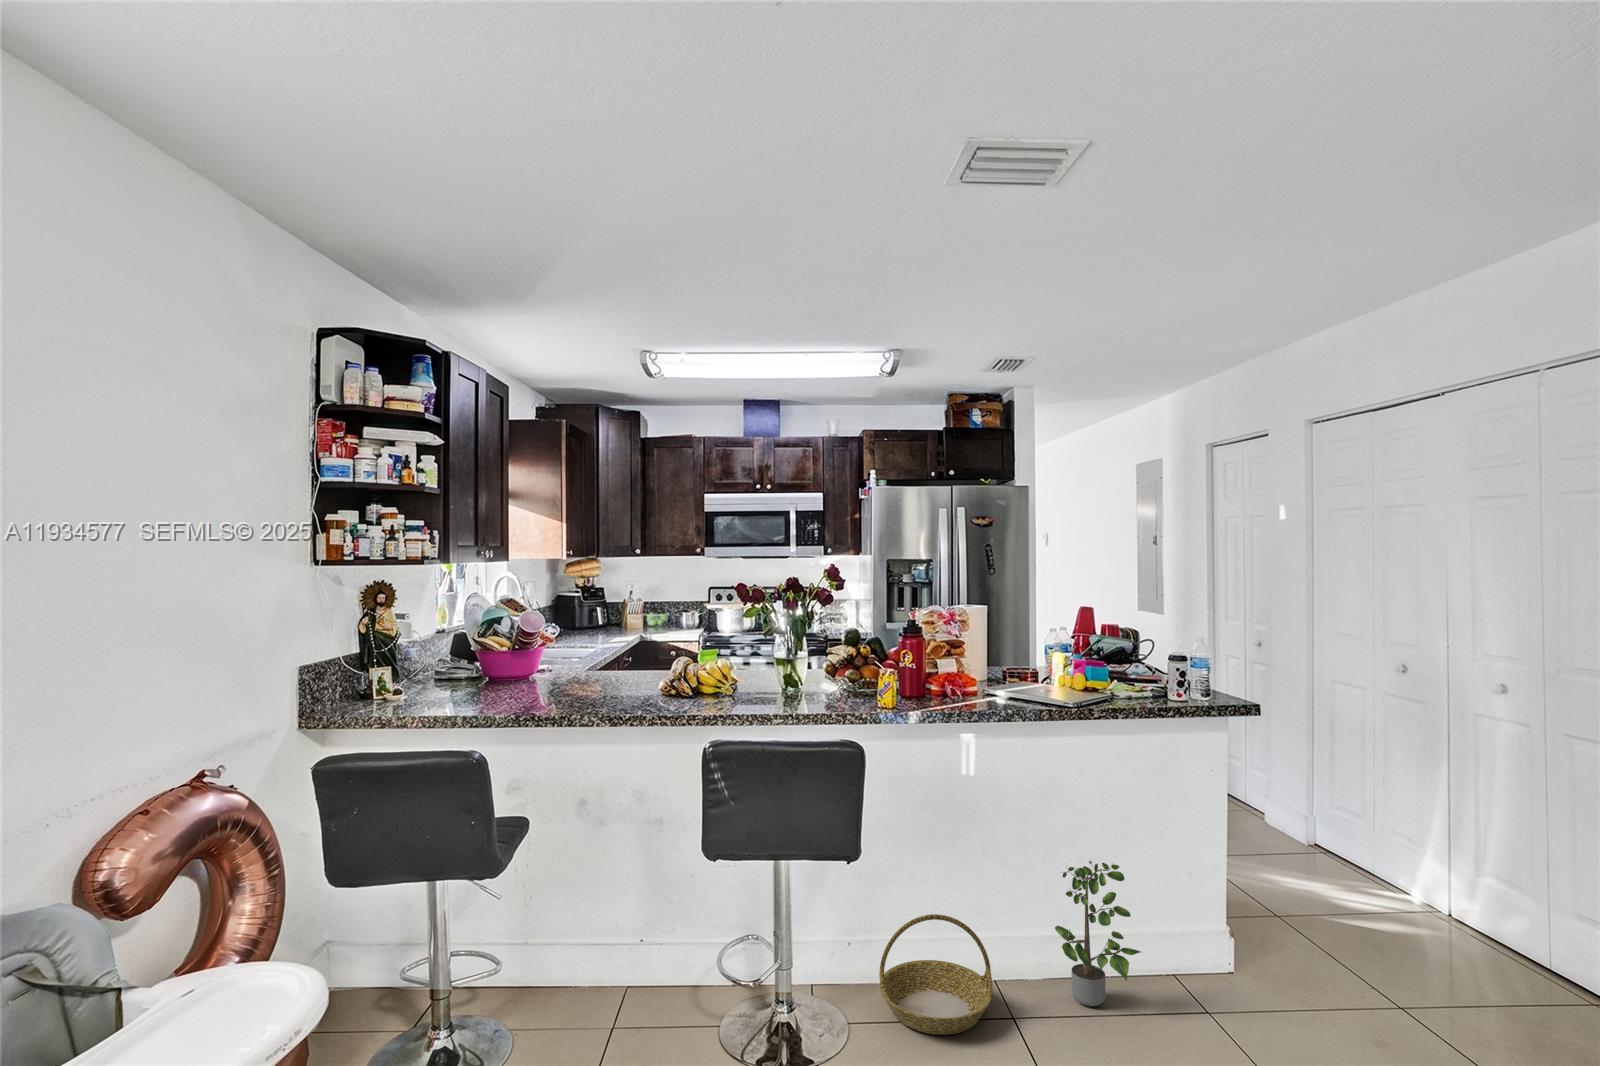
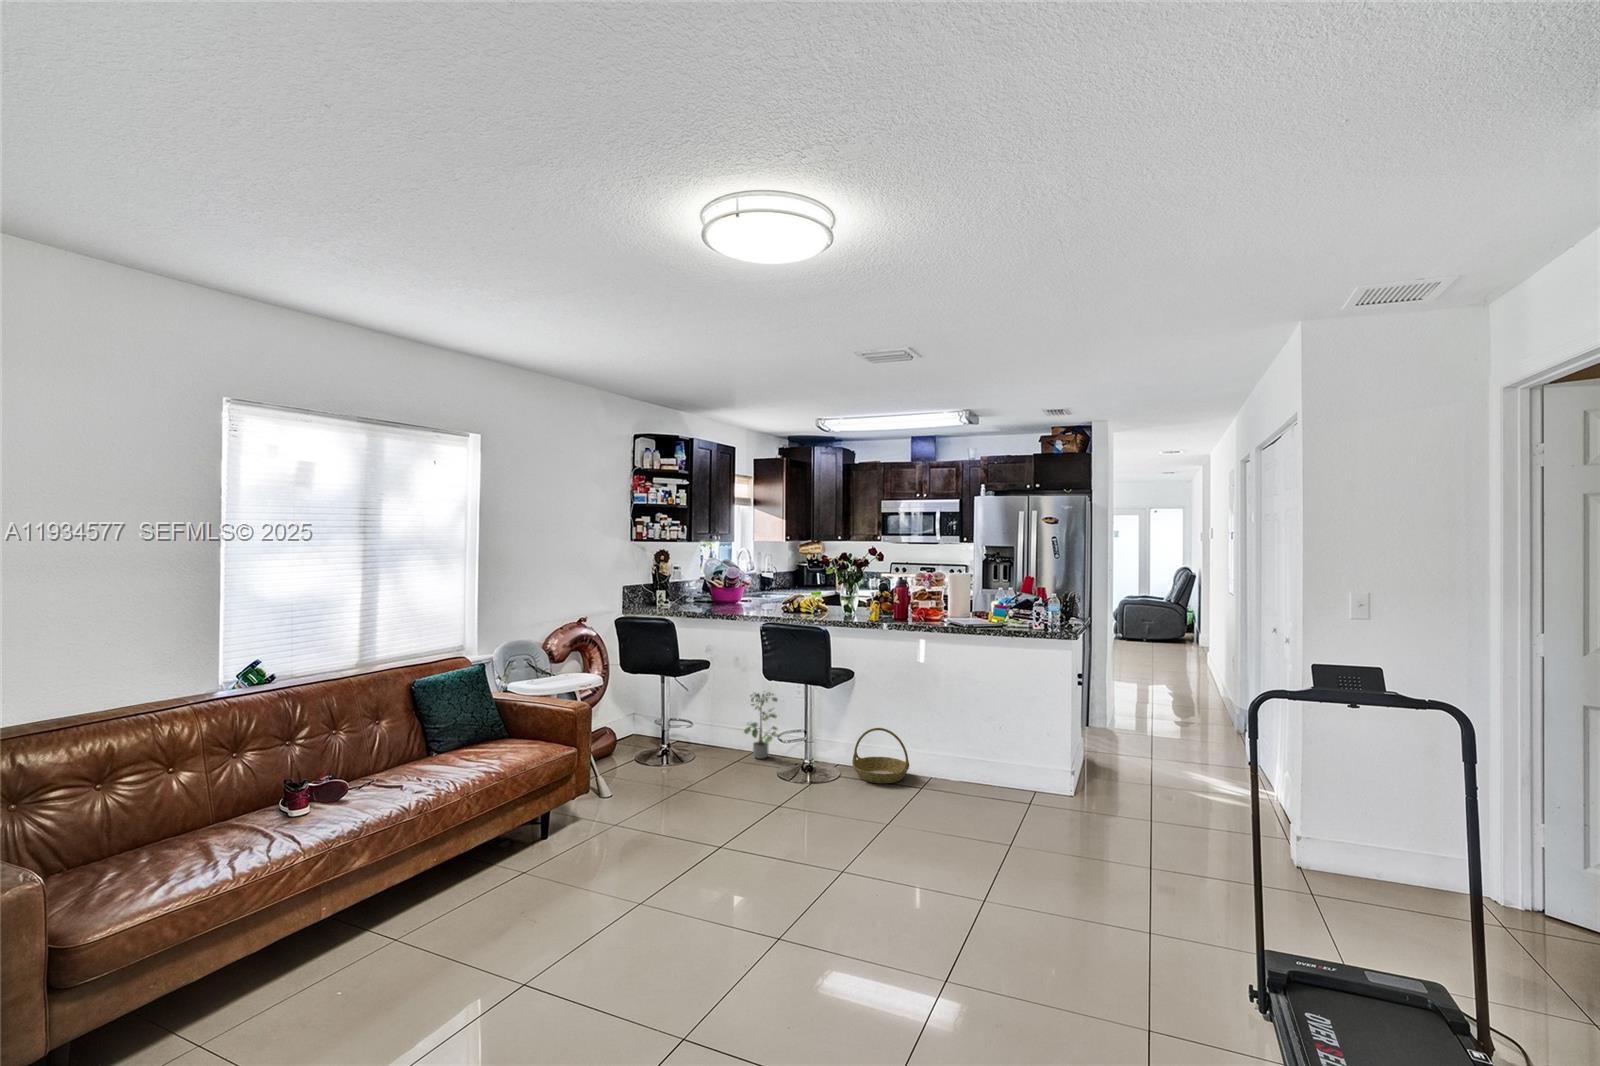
potted plant: present [1055,861,1141,1006] -> present [744,693,779,759]

